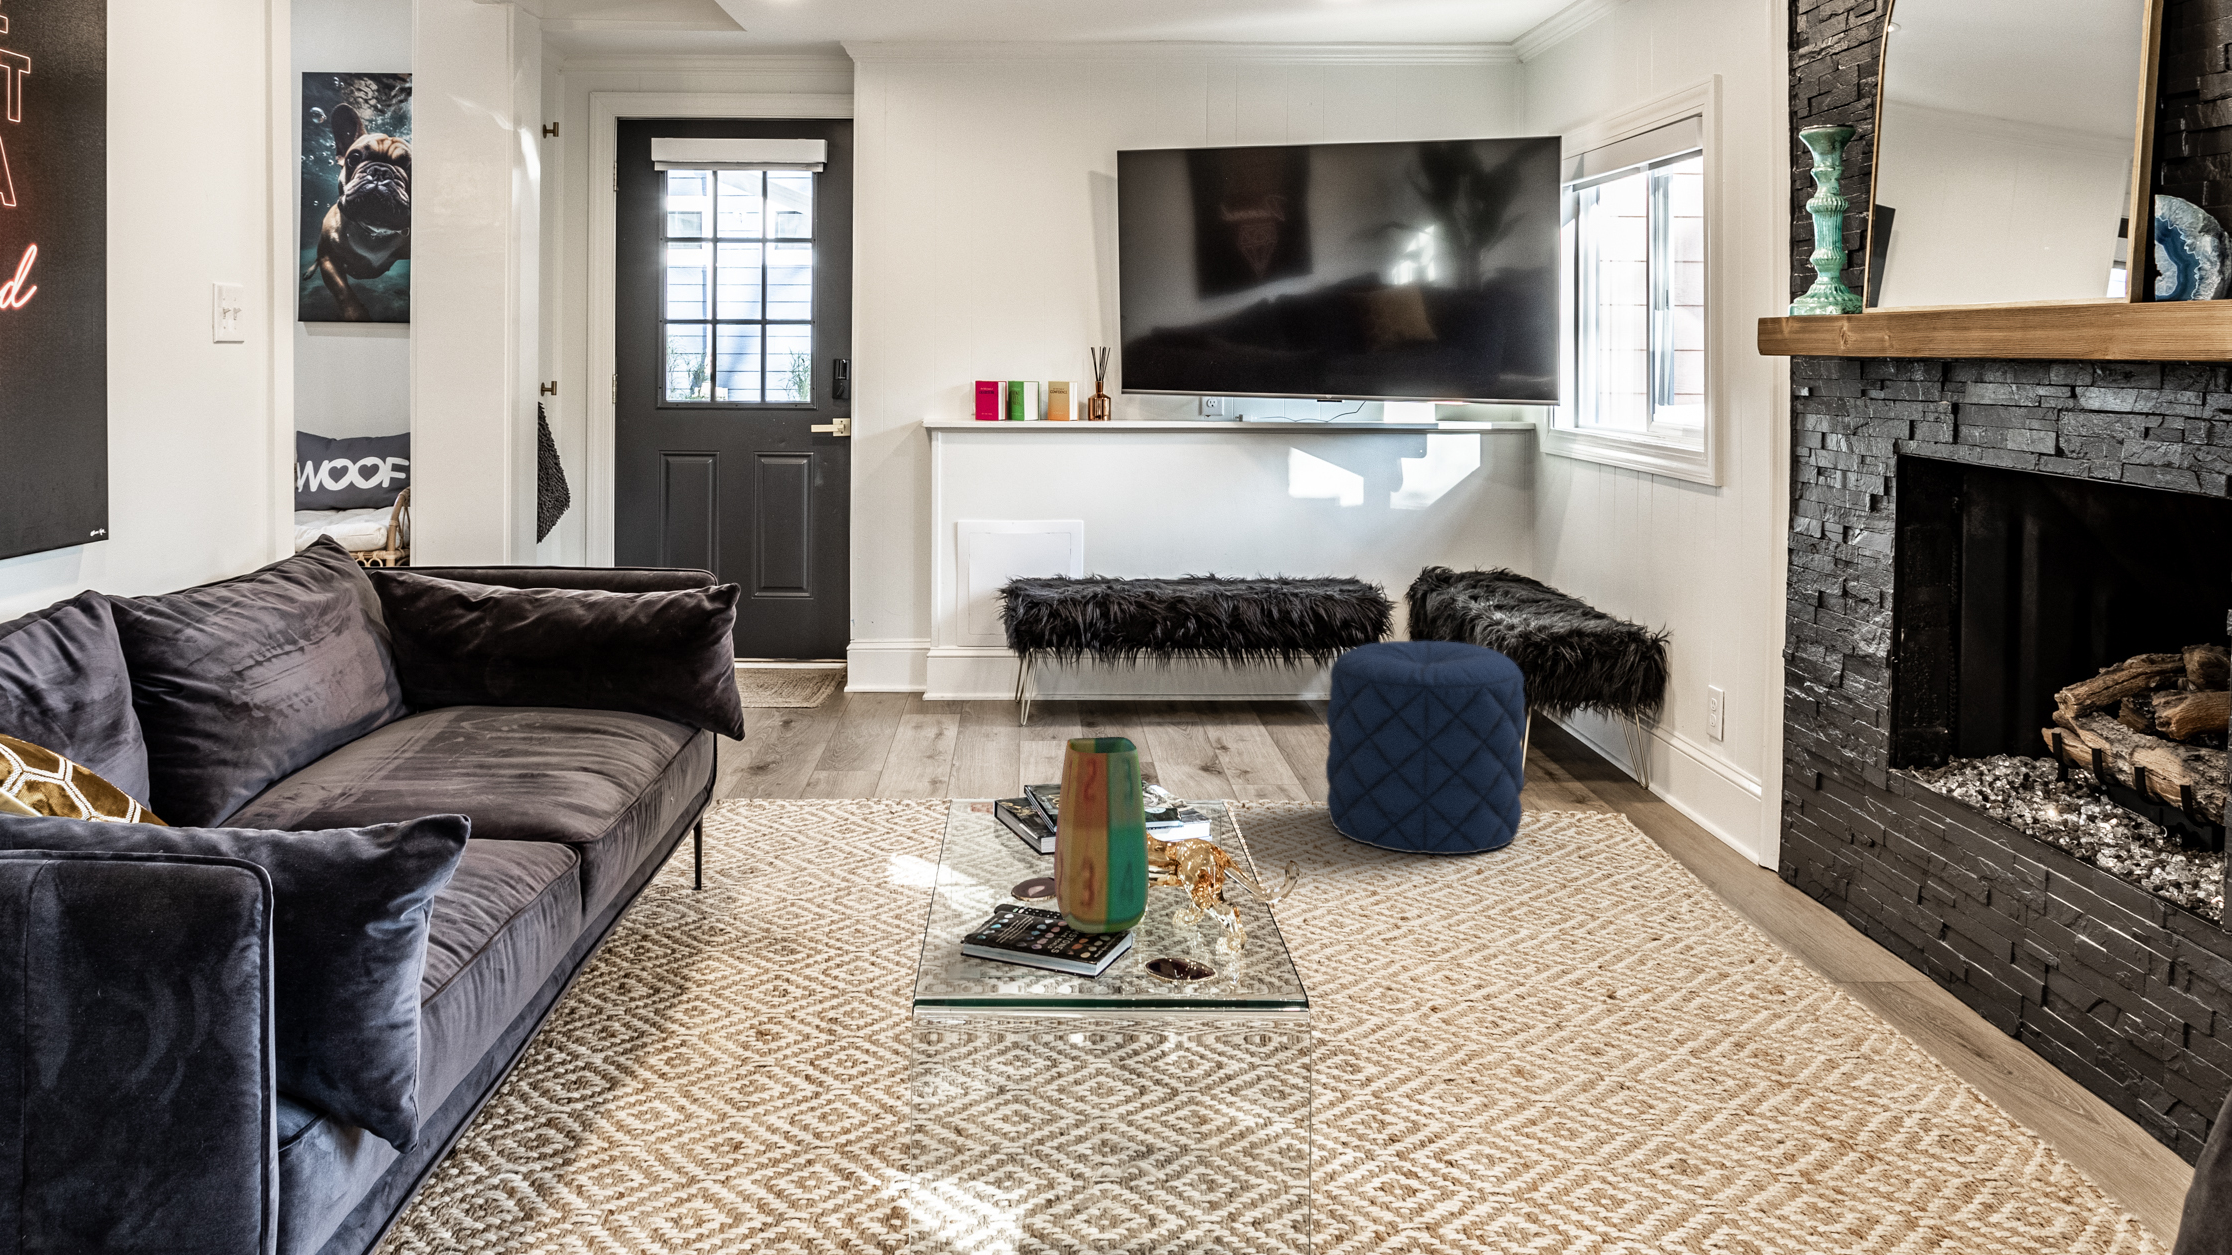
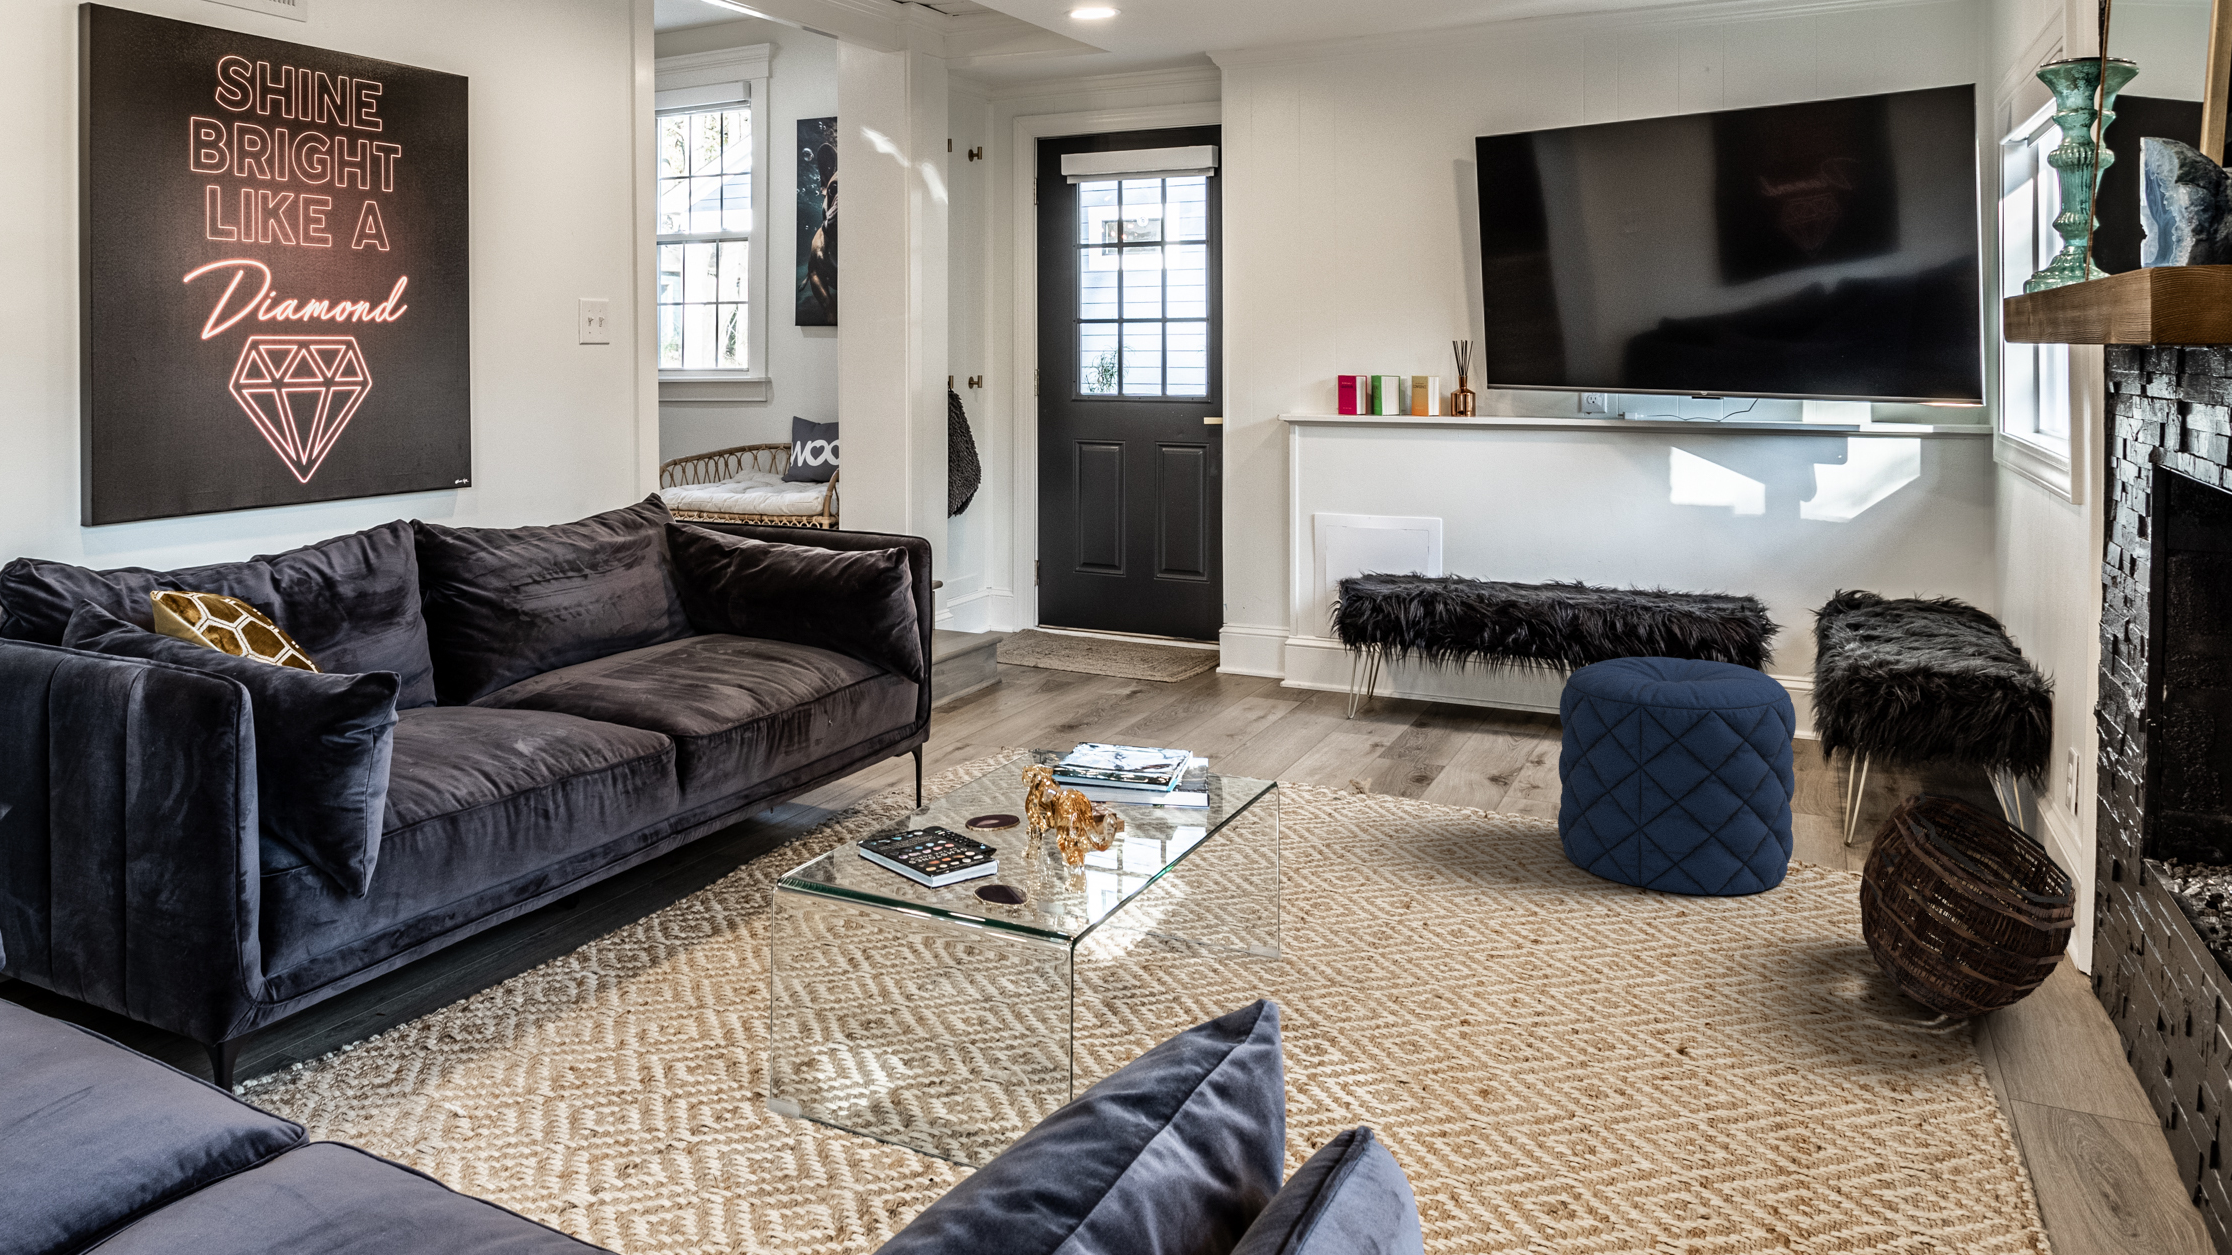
vase: present [1054,737,1149,933] -> none [961,690,1049,867]
basket: none [1637,739,1838,928] -> present [1859,792,2076,1019]

